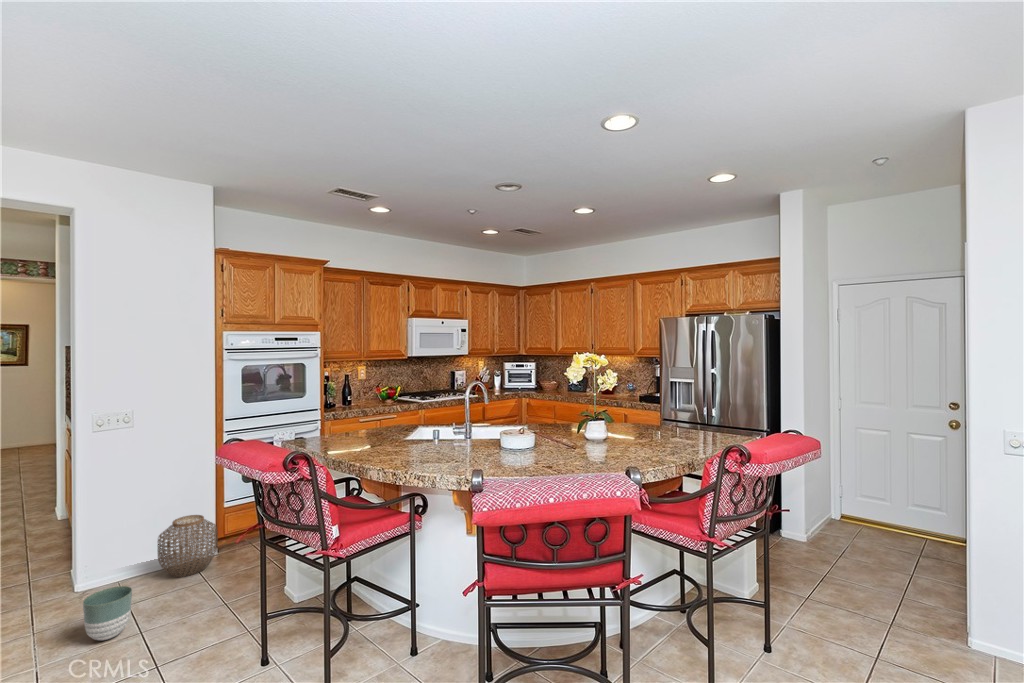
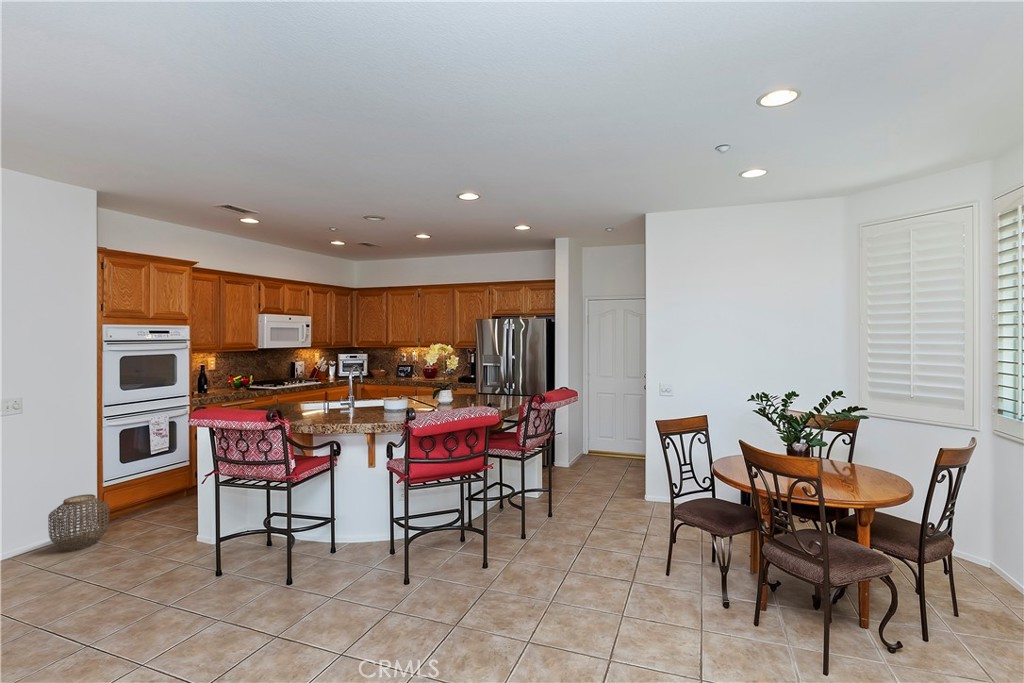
planter: present [83,586,132,640] -> none [26,547,71,592]

